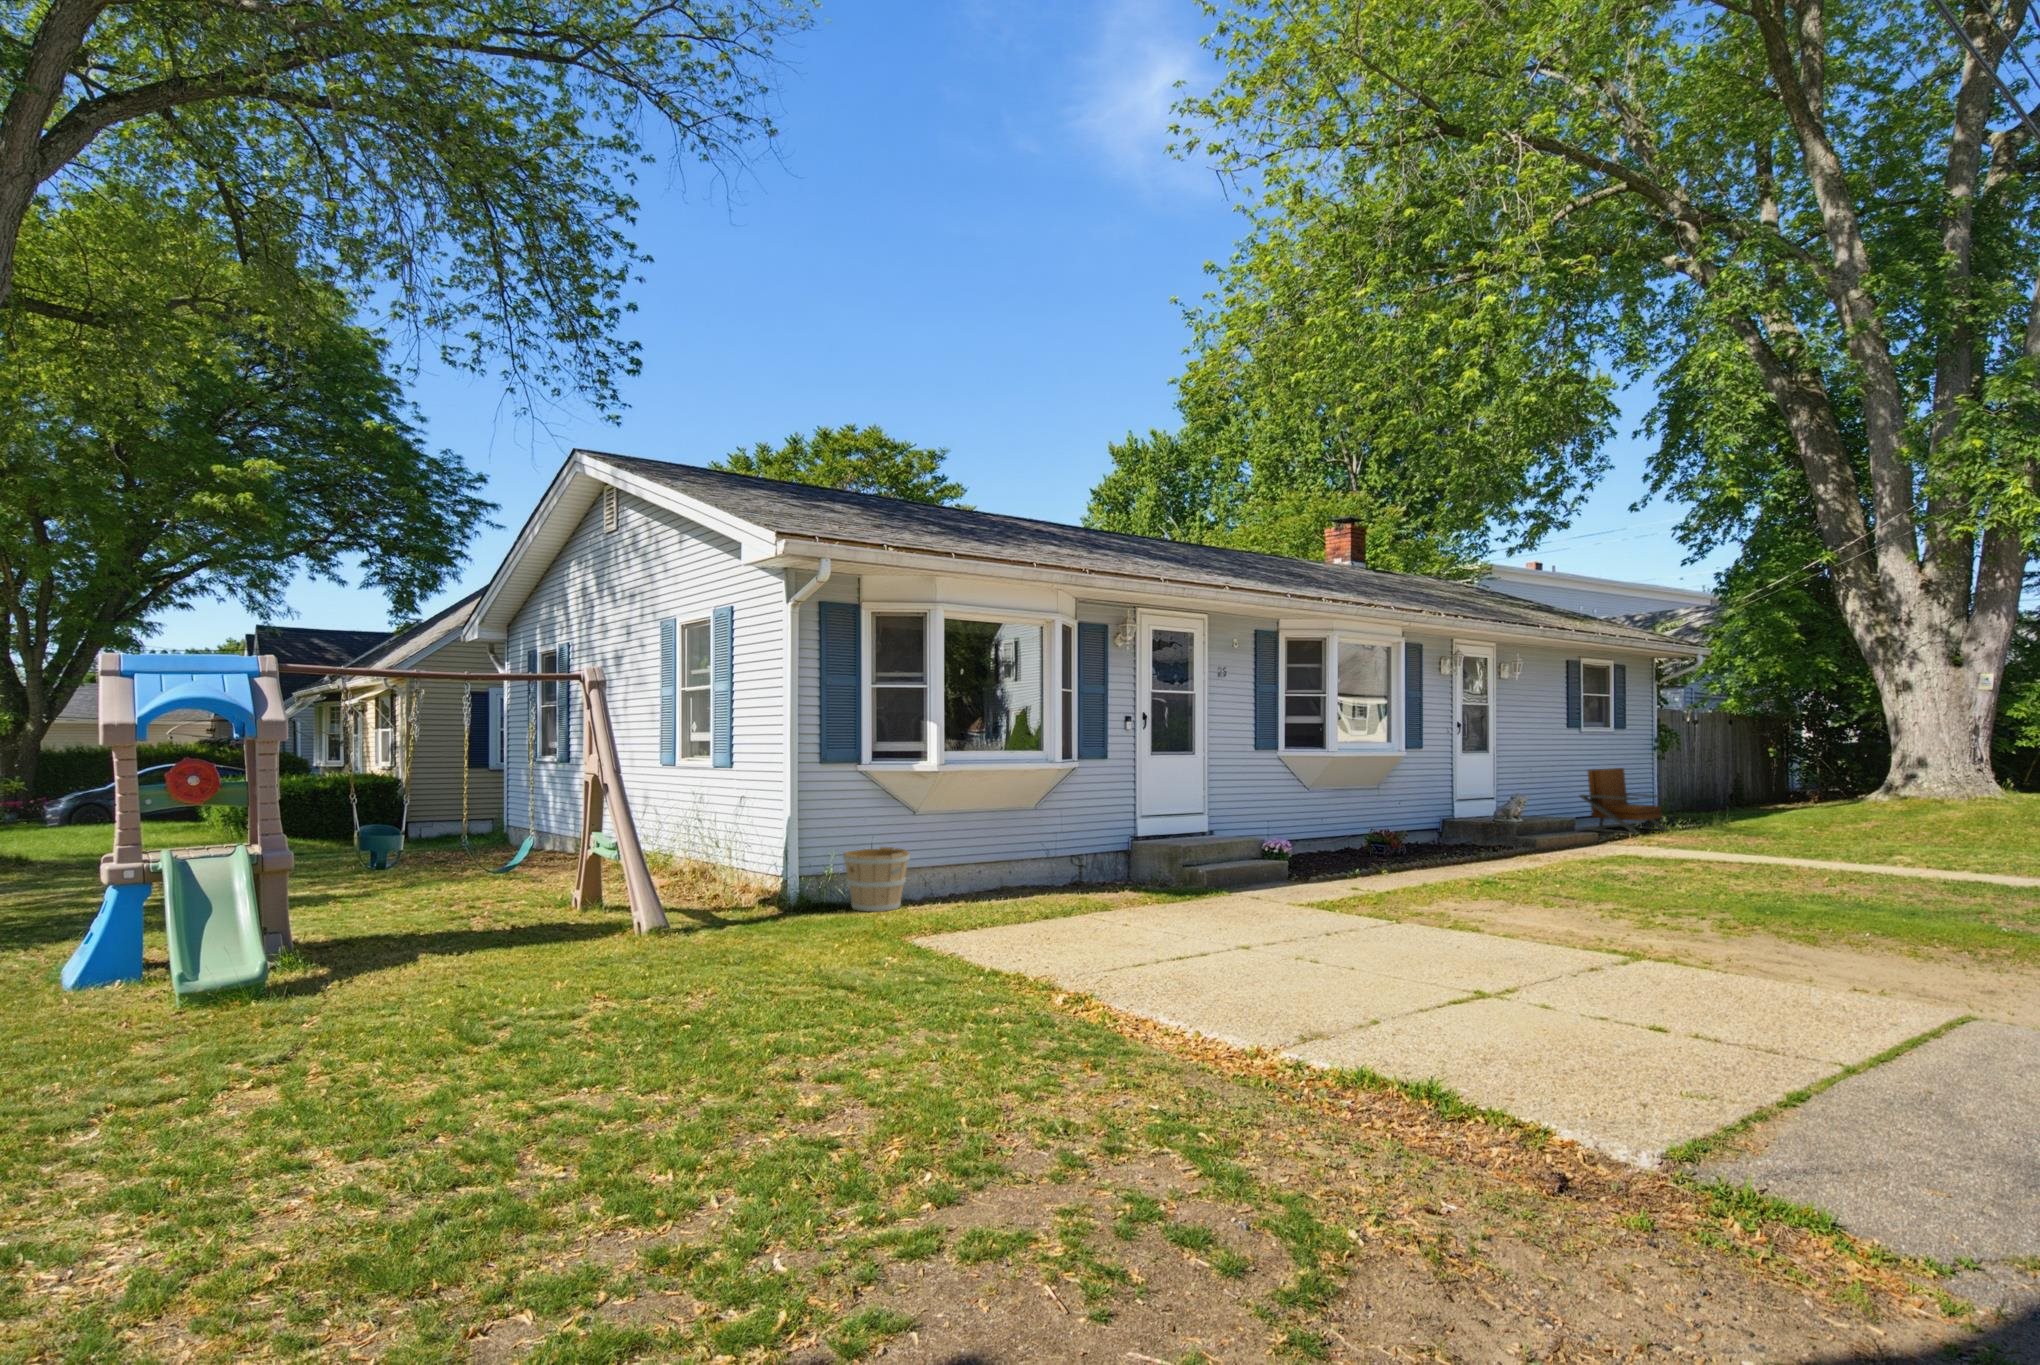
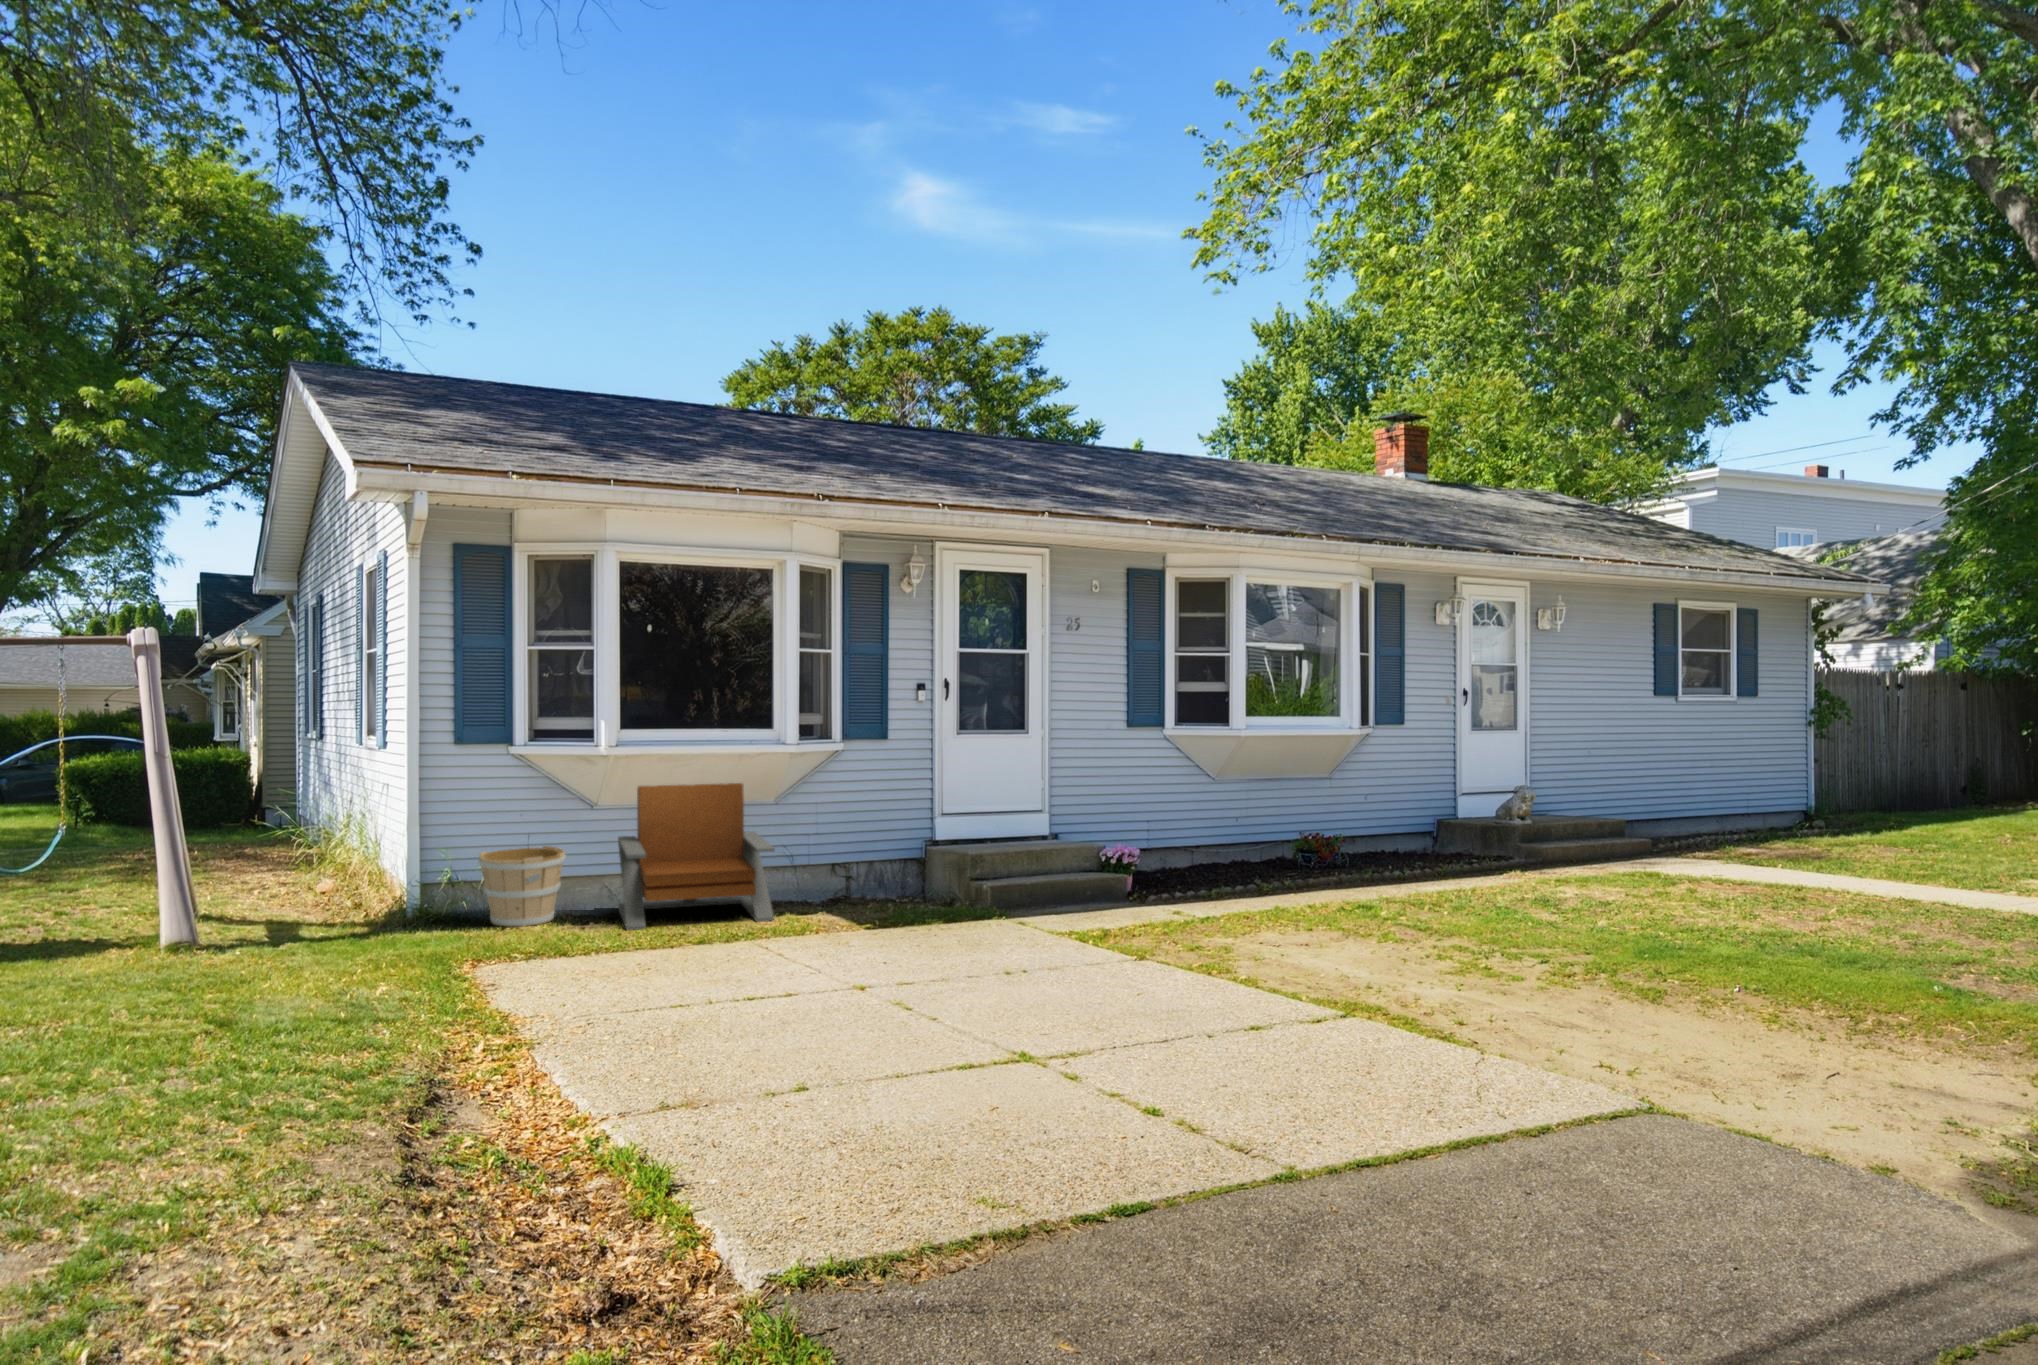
lounge chair: present [1580,768,1667,834] -> present [618,783,775,930]

